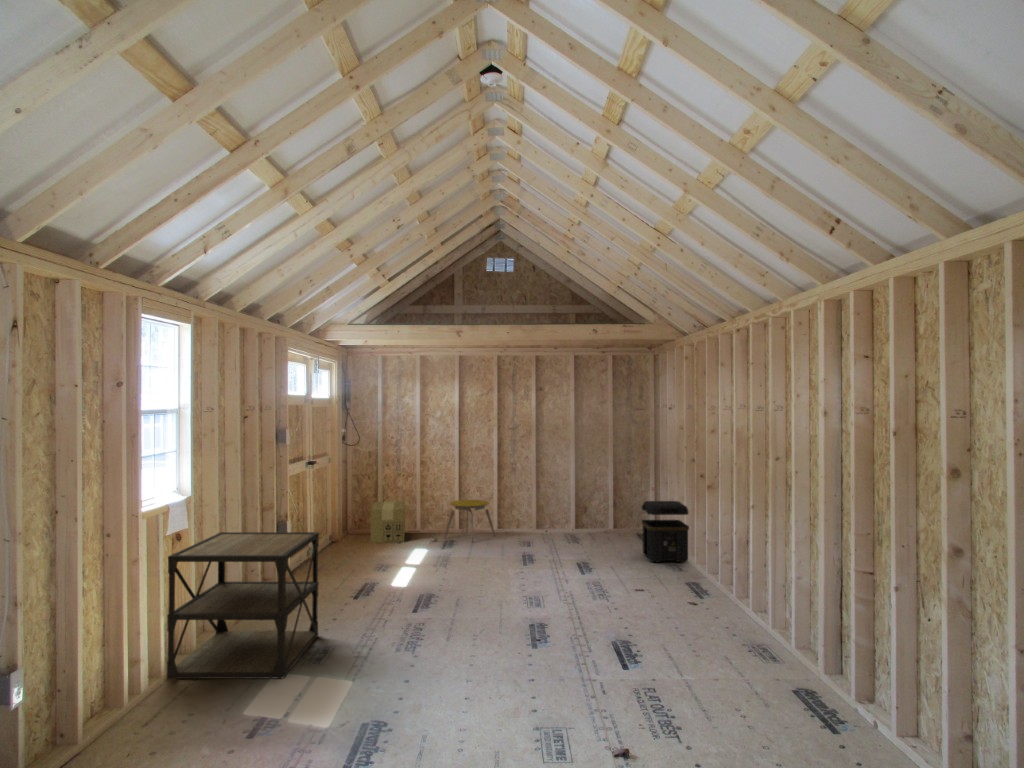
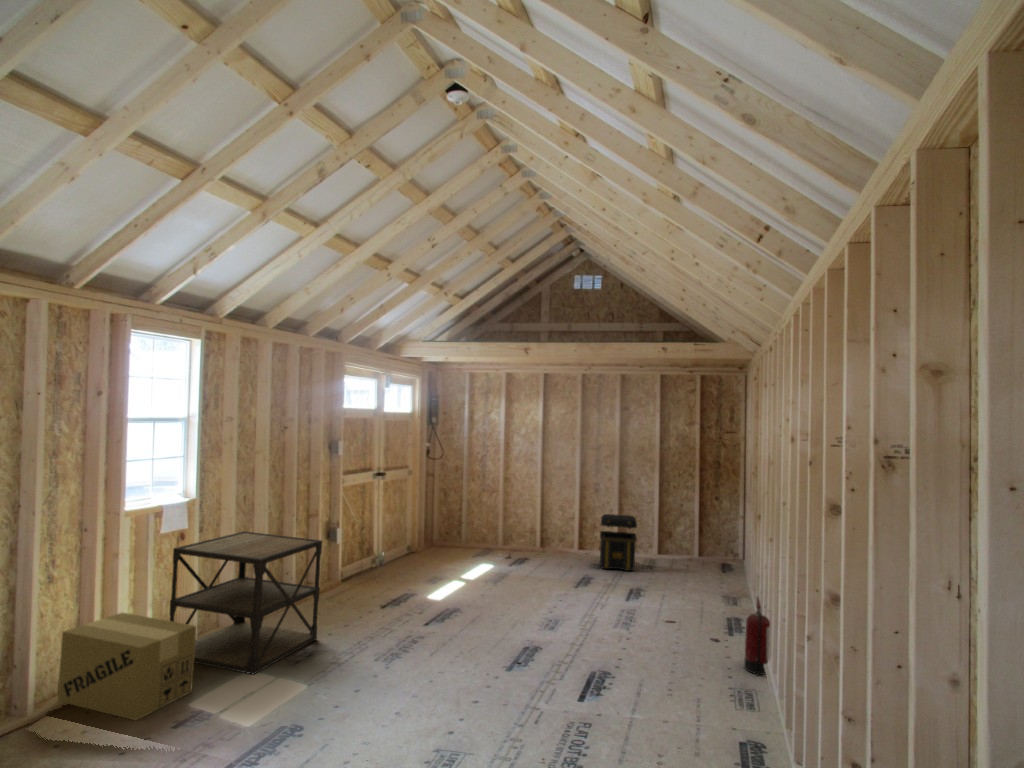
stool: present [444,500,495,542] -> none [516,522,569,567]
cardboard box: present [371,501,405,543] -> present [58,613,196,720]
toolbox: present [642,501,689,562] -> present [600,514,637,571]
fire extinguisher: none [711,540,733,607] -> present [744,598,770,676]

